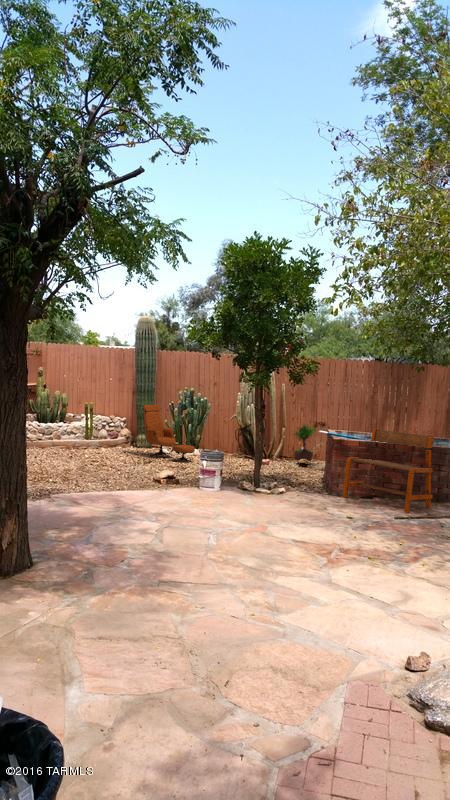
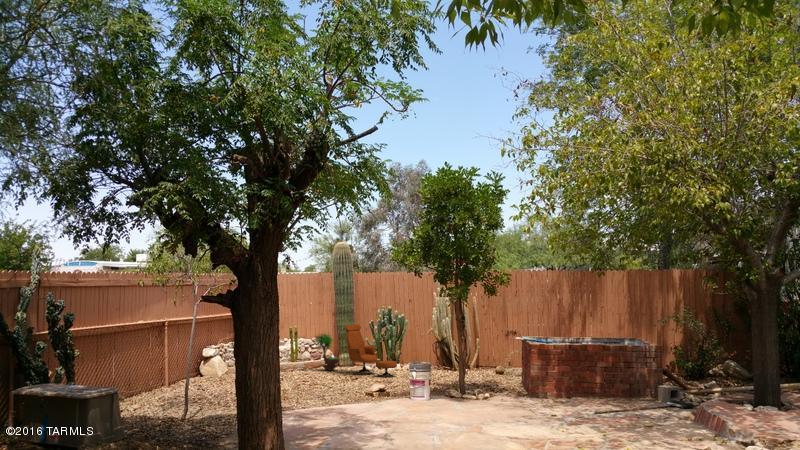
potted tree: present [294,425,314,464] -> present [315,334,338,370]
bench: present [342,428,434,513] -> none [545,331,628,408]

